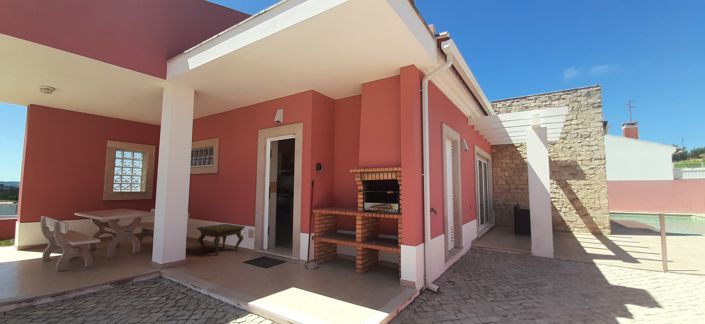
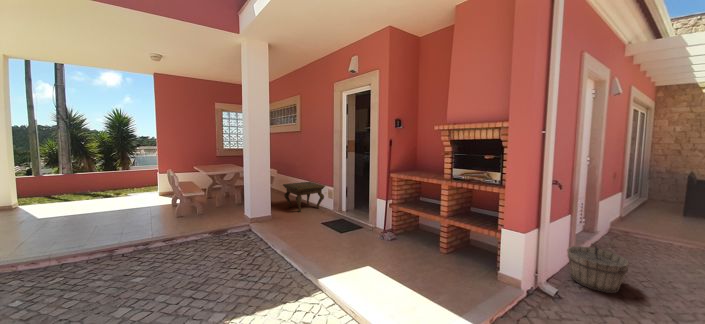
wooden bucket: none [443,252,477,285] -> present [567,246,629,293]

